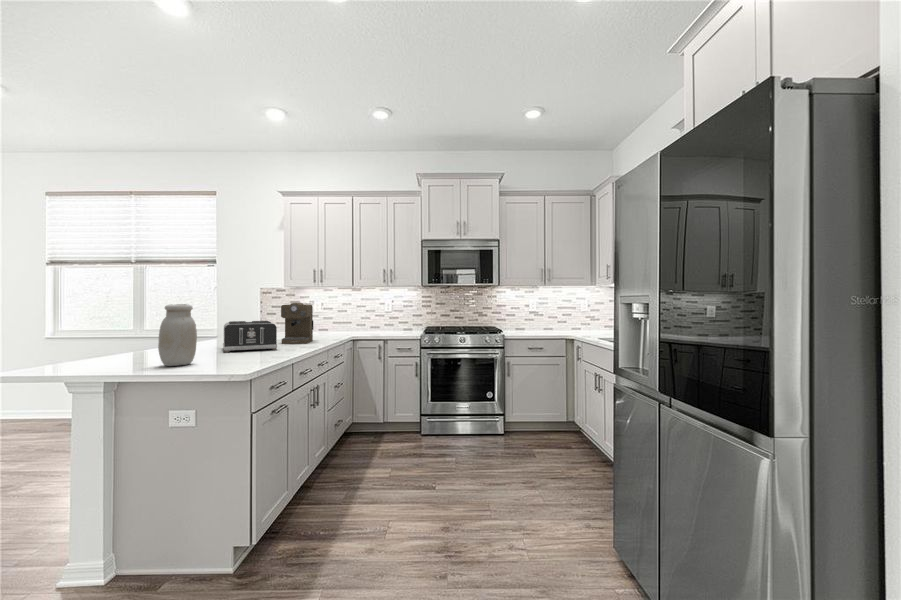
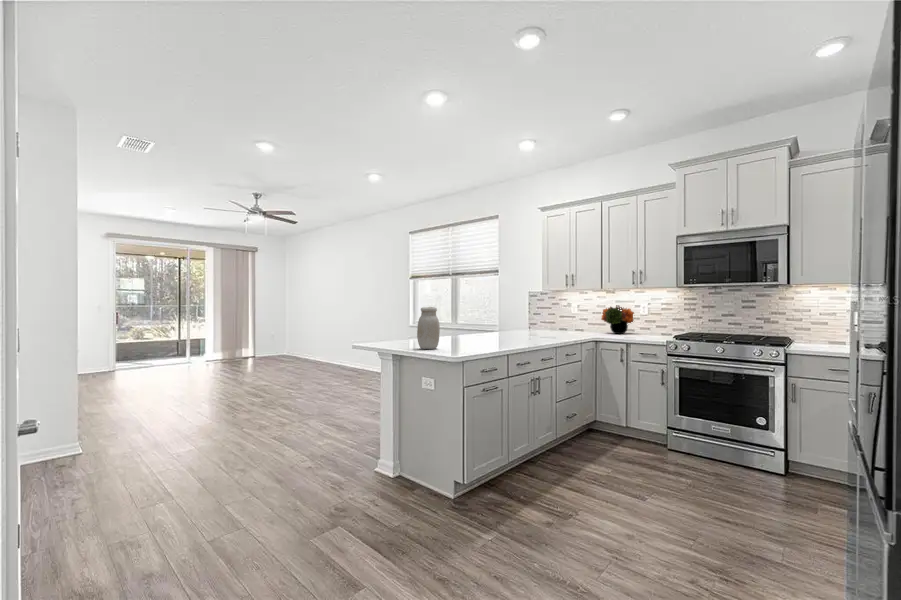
flower arrangement: none [346,302,379,331] -> present [601,305,634,334]
coffee maker: present [281,303,313,344] -> none [519,306,549,341]
toaster: present [223,321,277,353] -> none [468,320,510,344]

